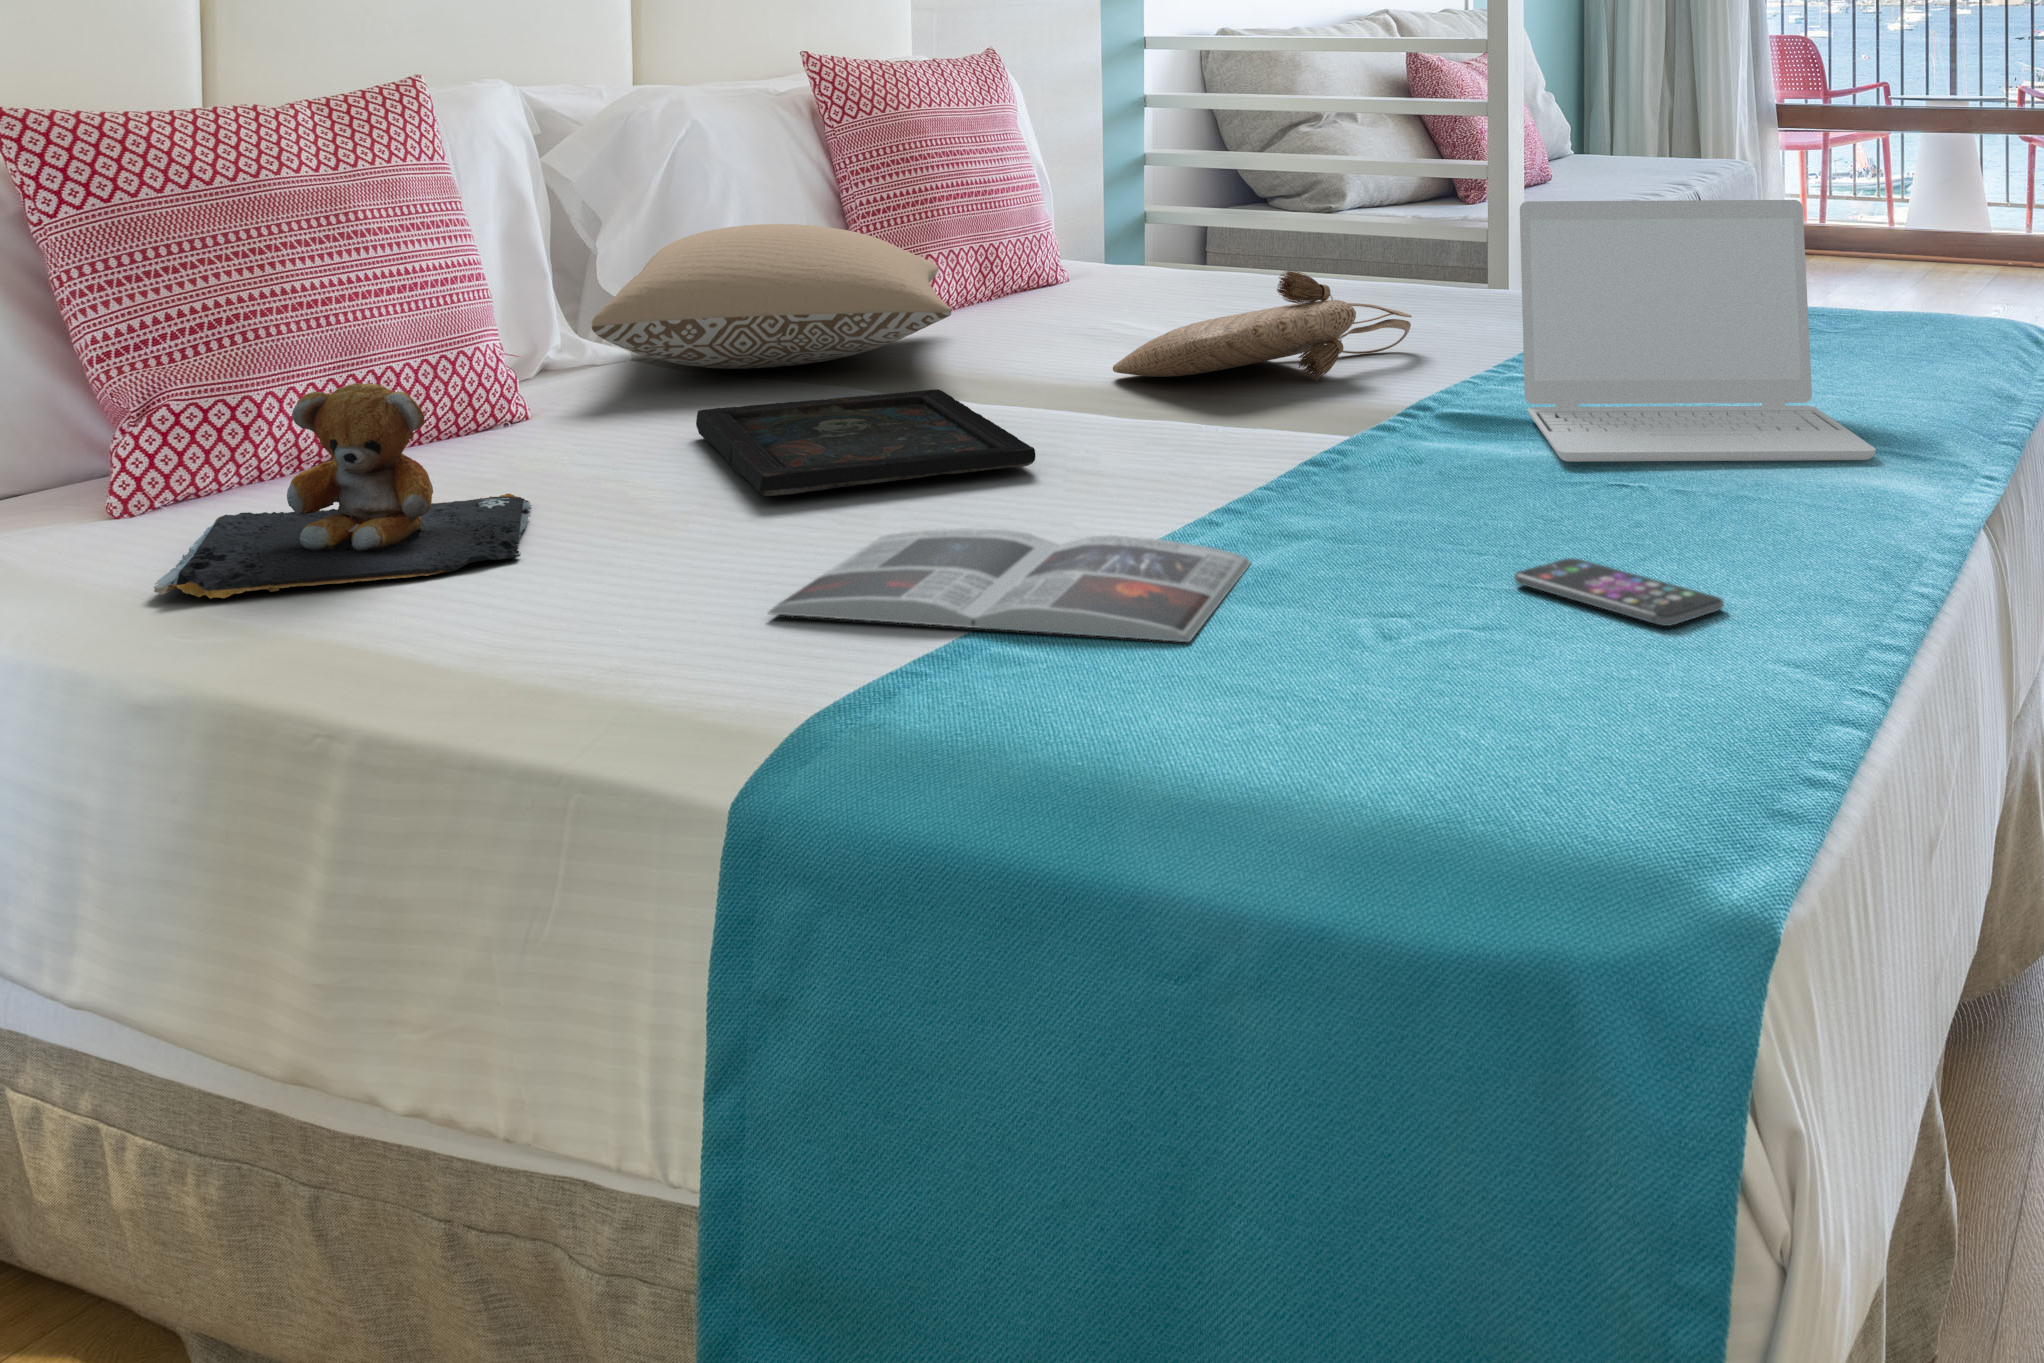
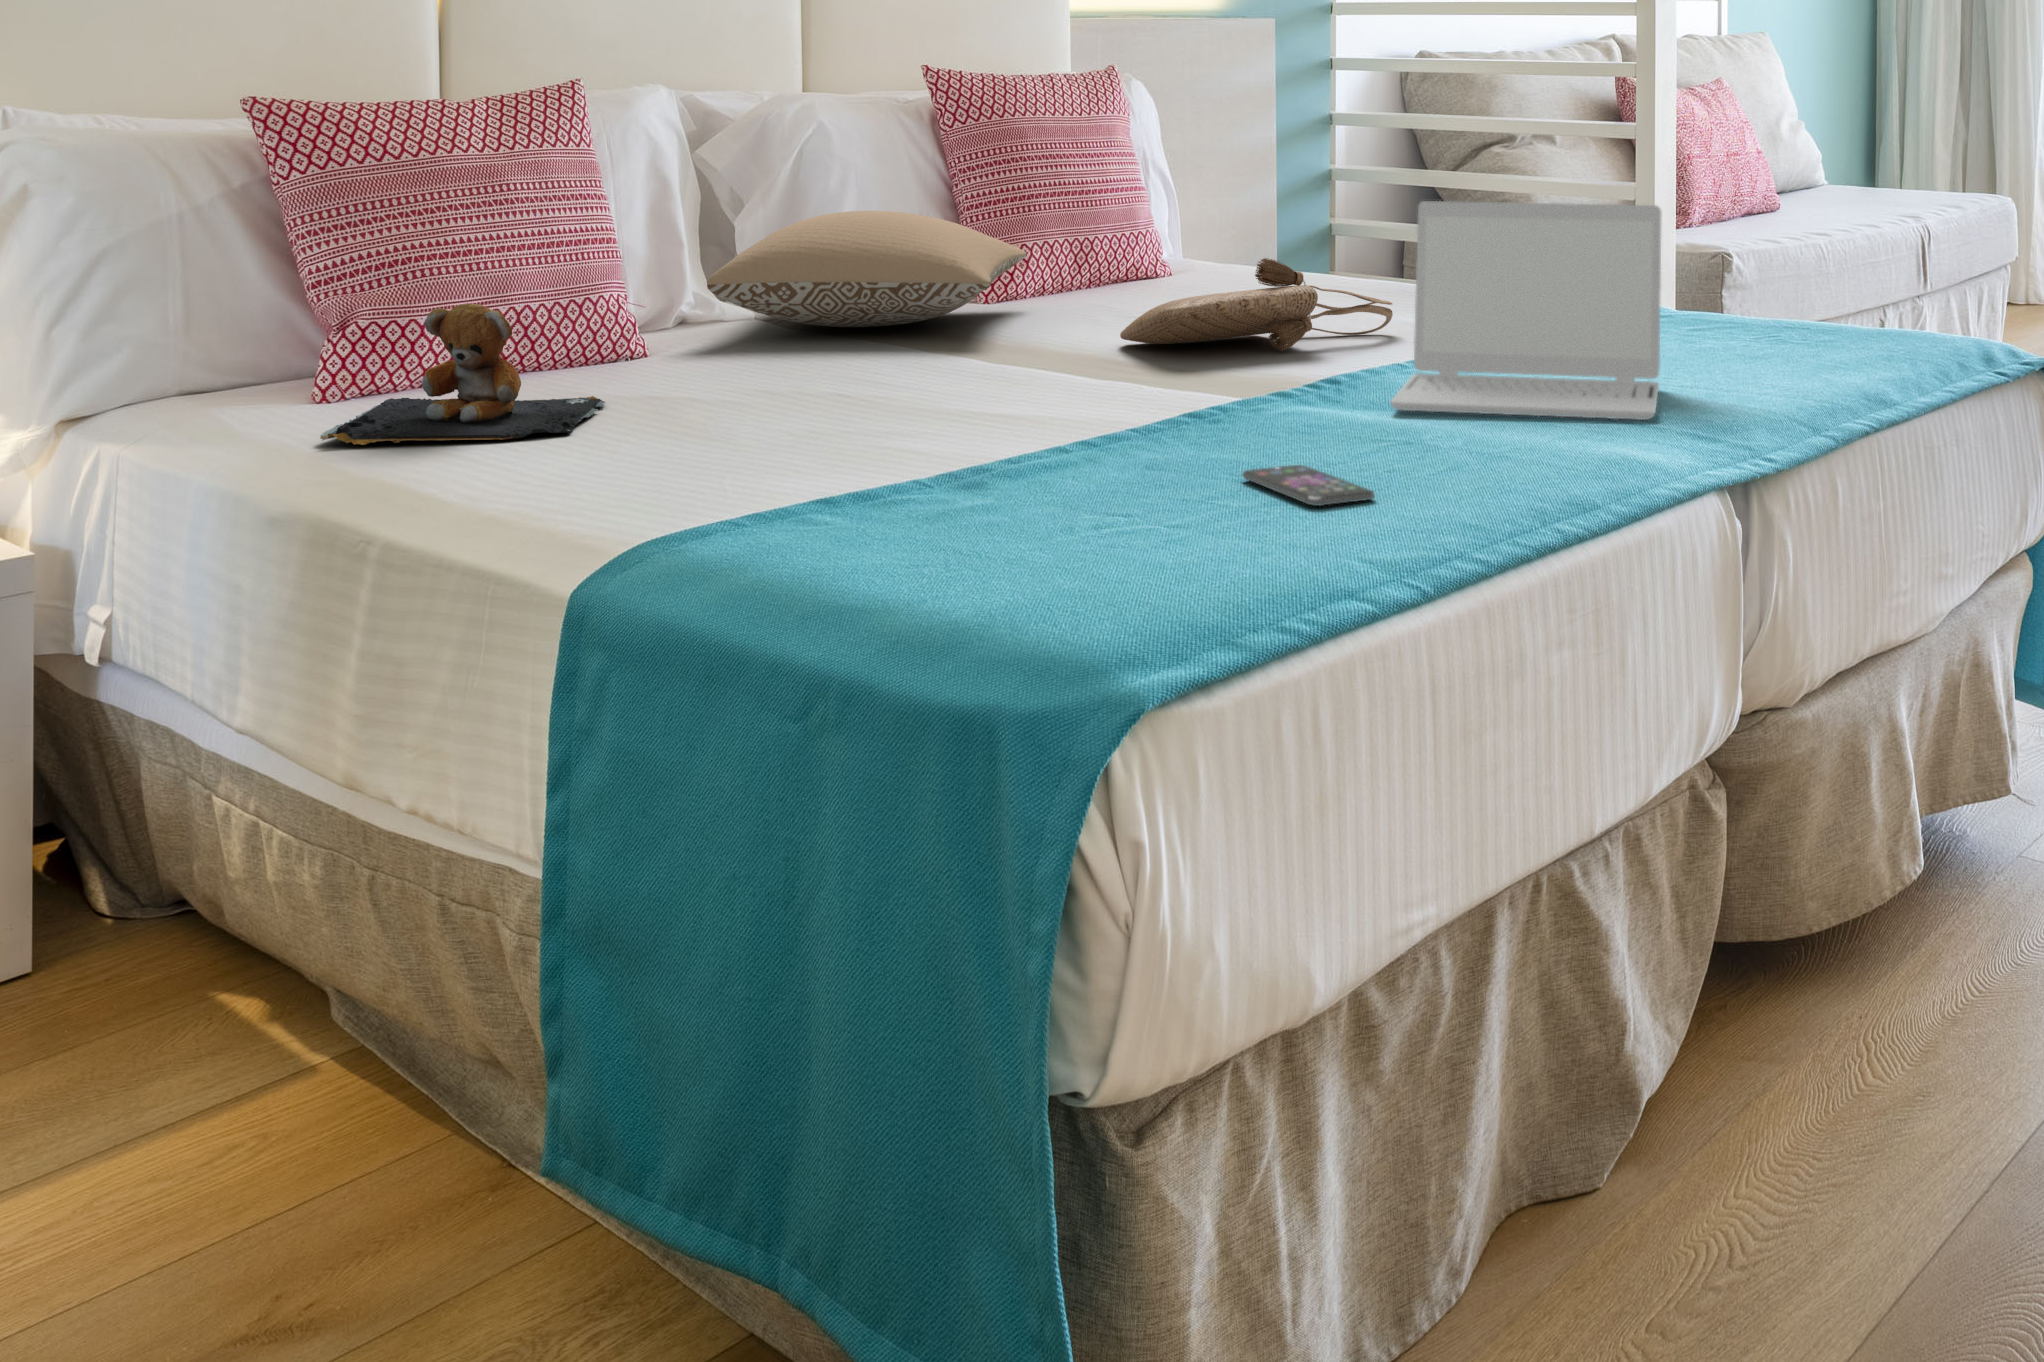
tray: present [696,389,1036,496] -> none [762,343,985,405]
magazine: present [768,528,1250,642] -> none [701,427,1072,498]

